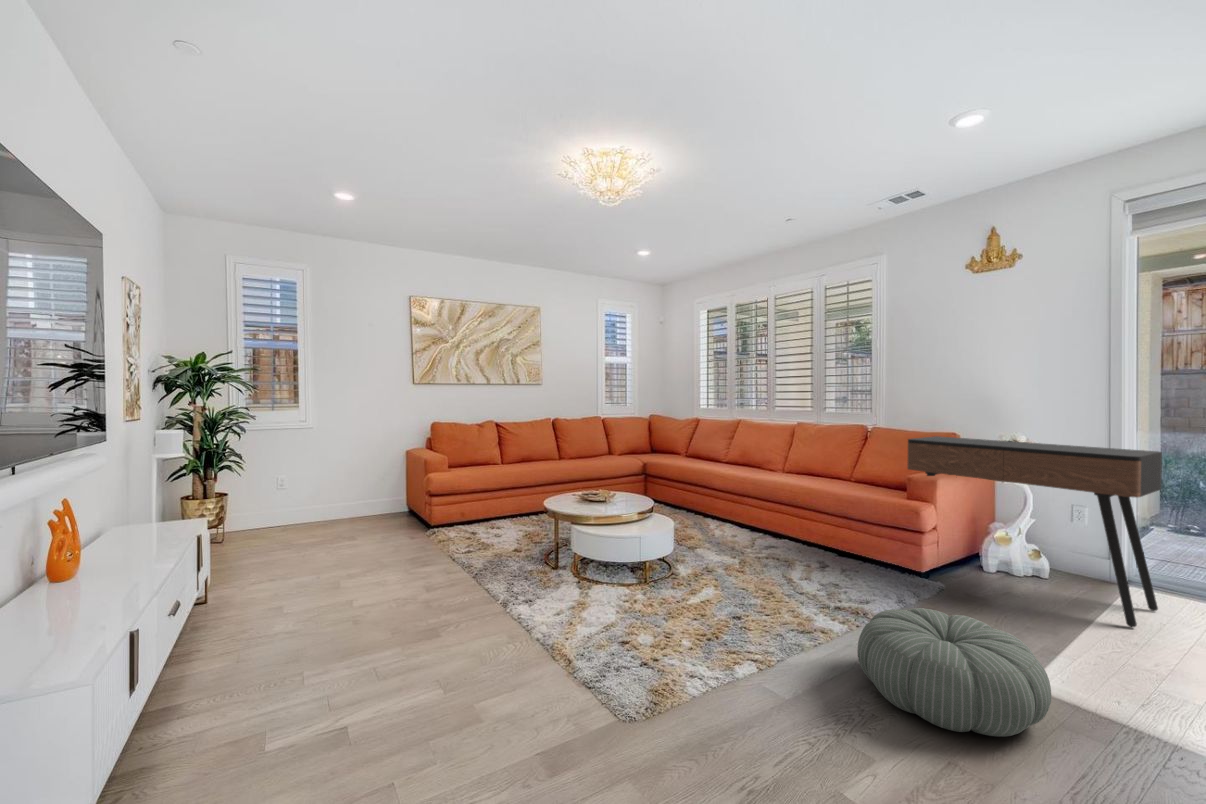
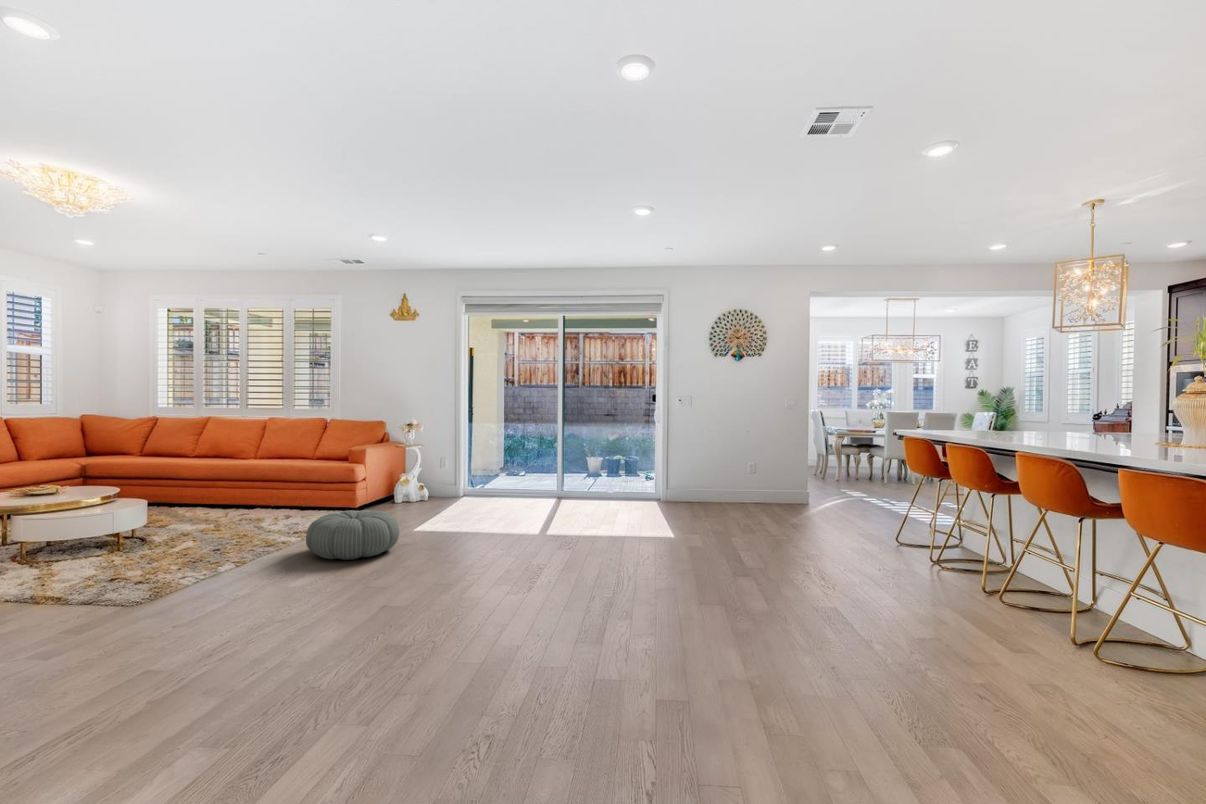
console table: present [907,436,1162,627] -> none [347,421,471,513]

